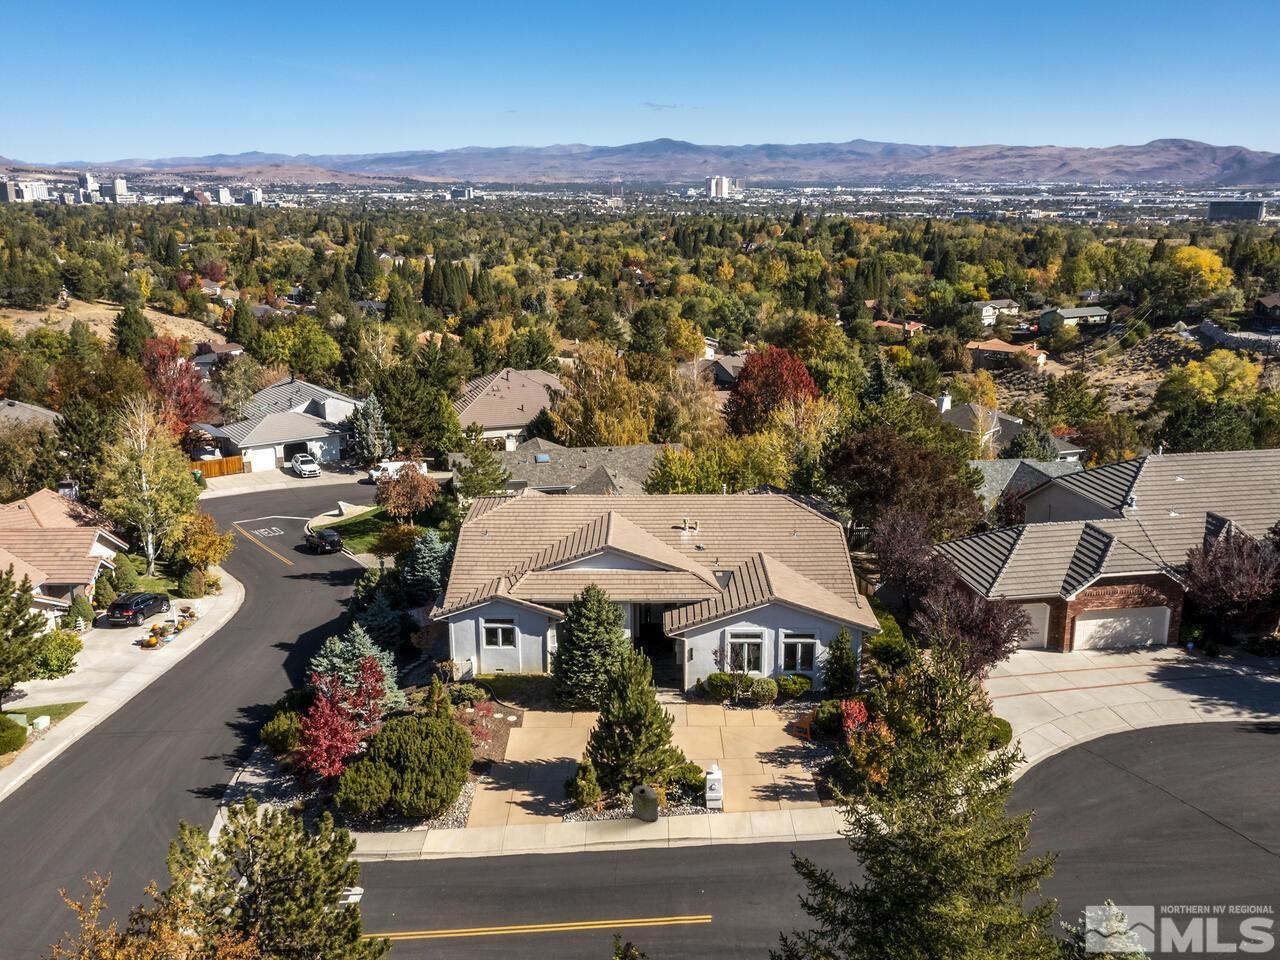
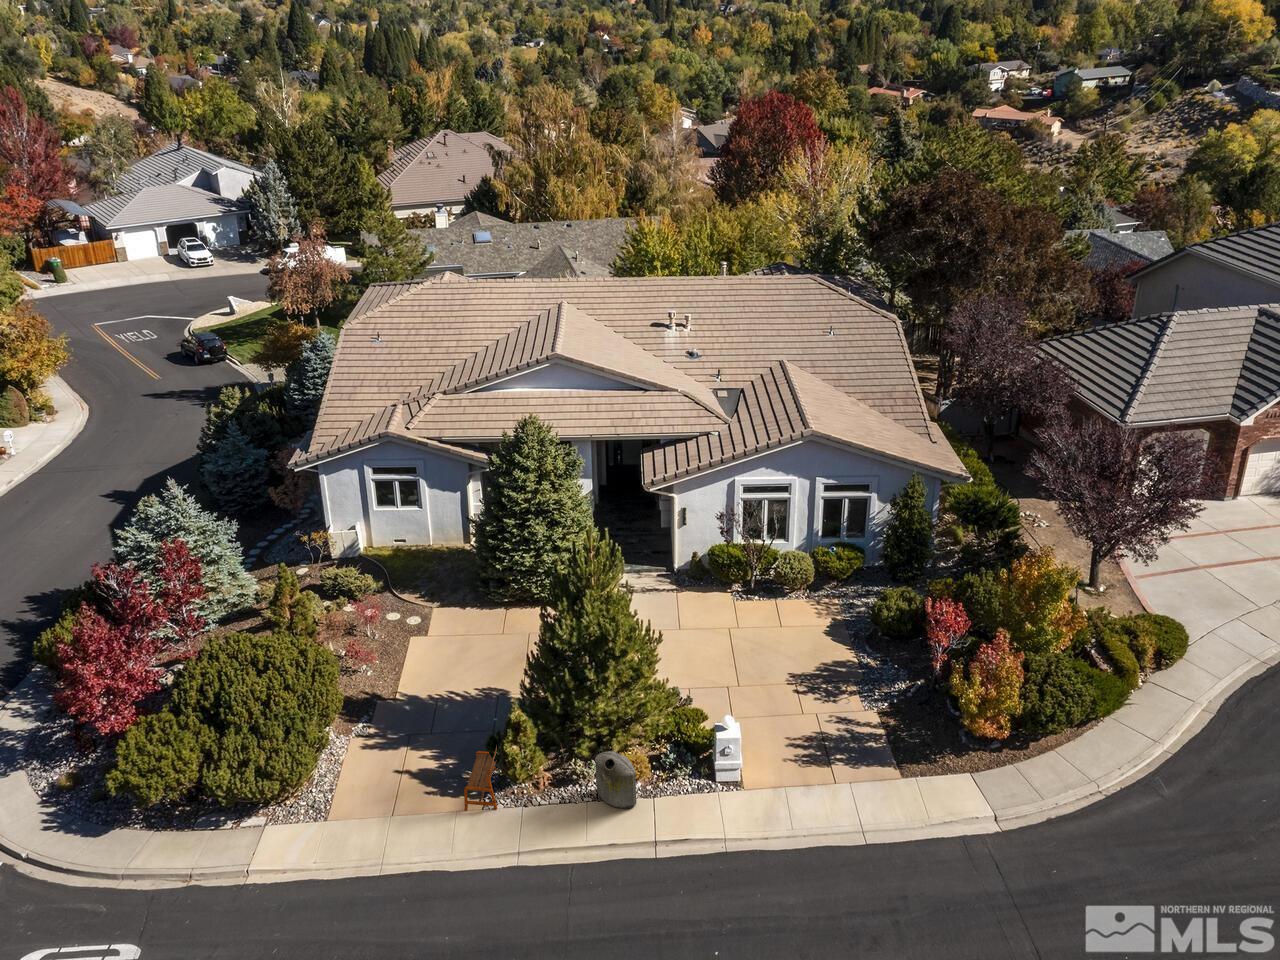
bench: present [793,705,816,740] -> present [464,746,498,811]

